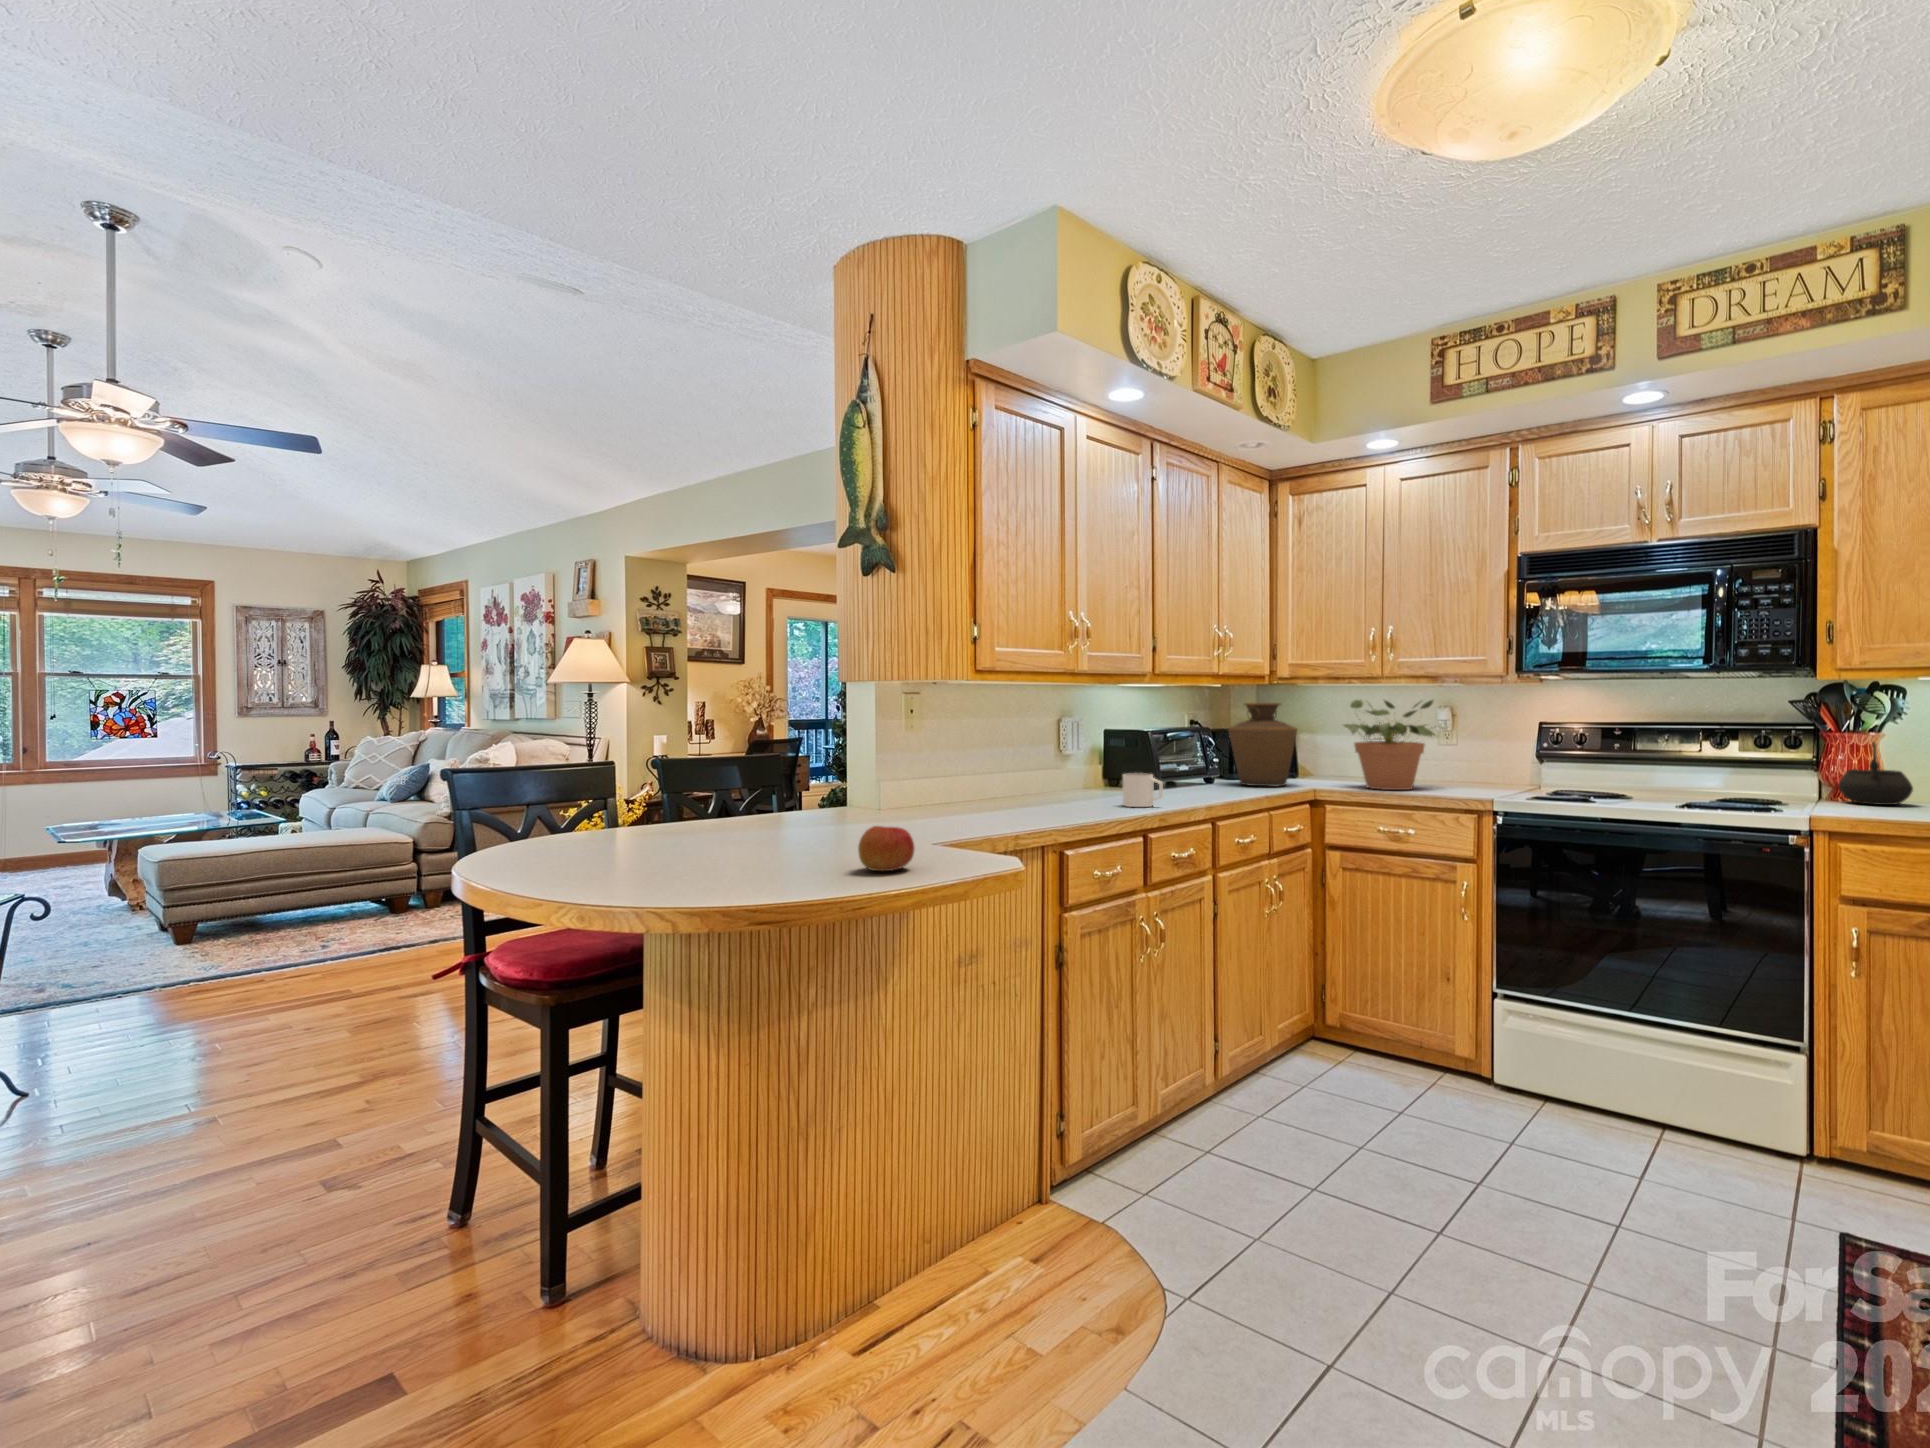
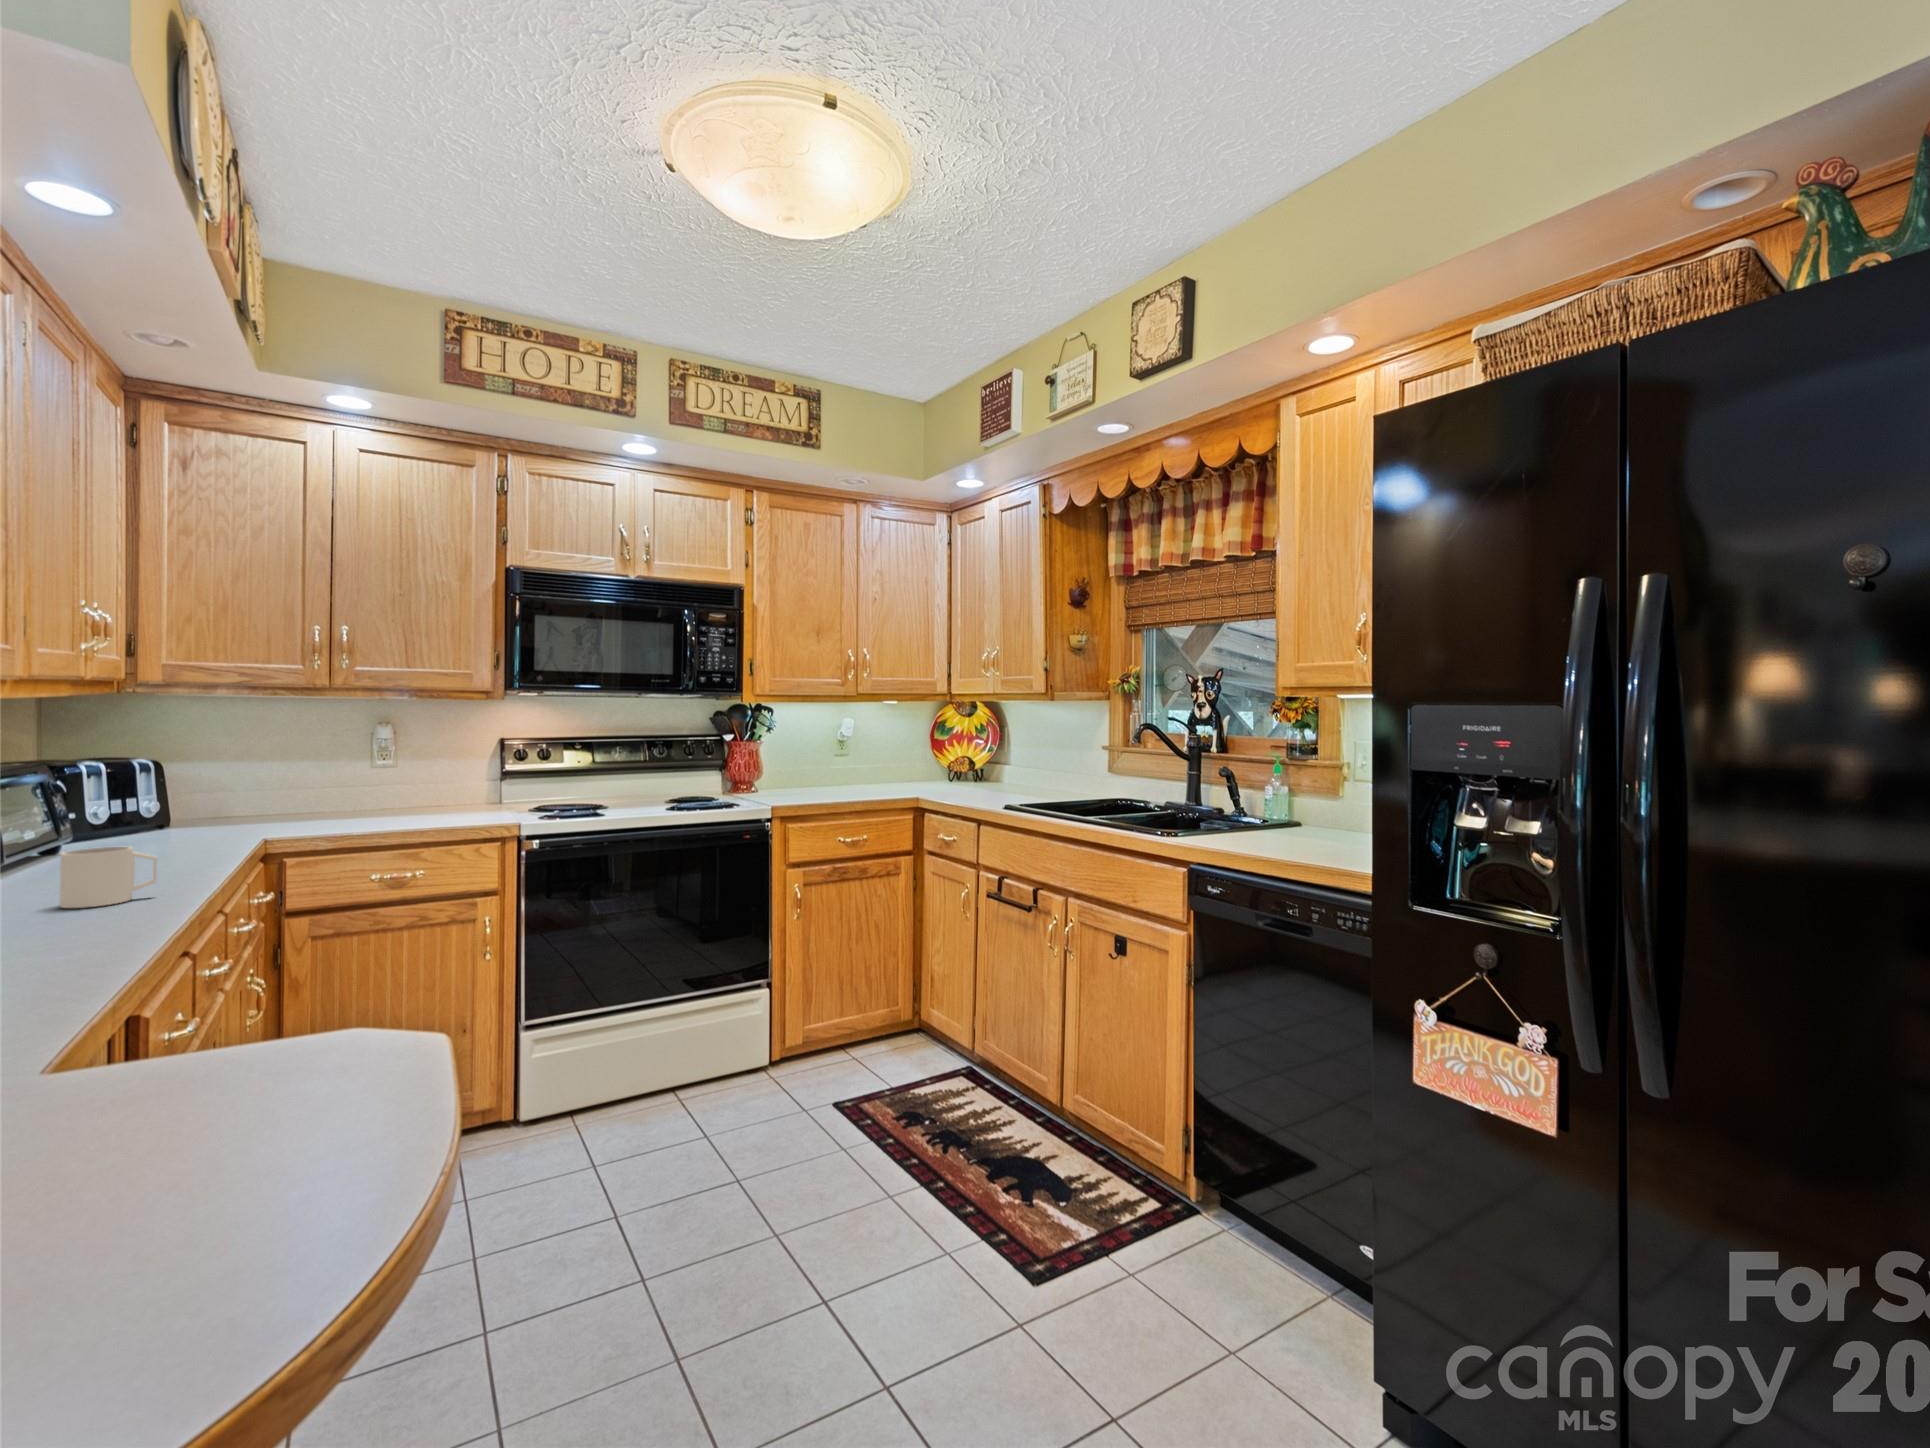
potted plant: present [1344,700,1435,790] -> none [291,716,427,829]
vase: present [1228,703,1297,787] -> none [97,725,232,850]
kettle: present [1838,742,1913,805] -> none [732,745,774,791]
apple: present [858,826,915,871] -> none [73,1003,231,1117]

